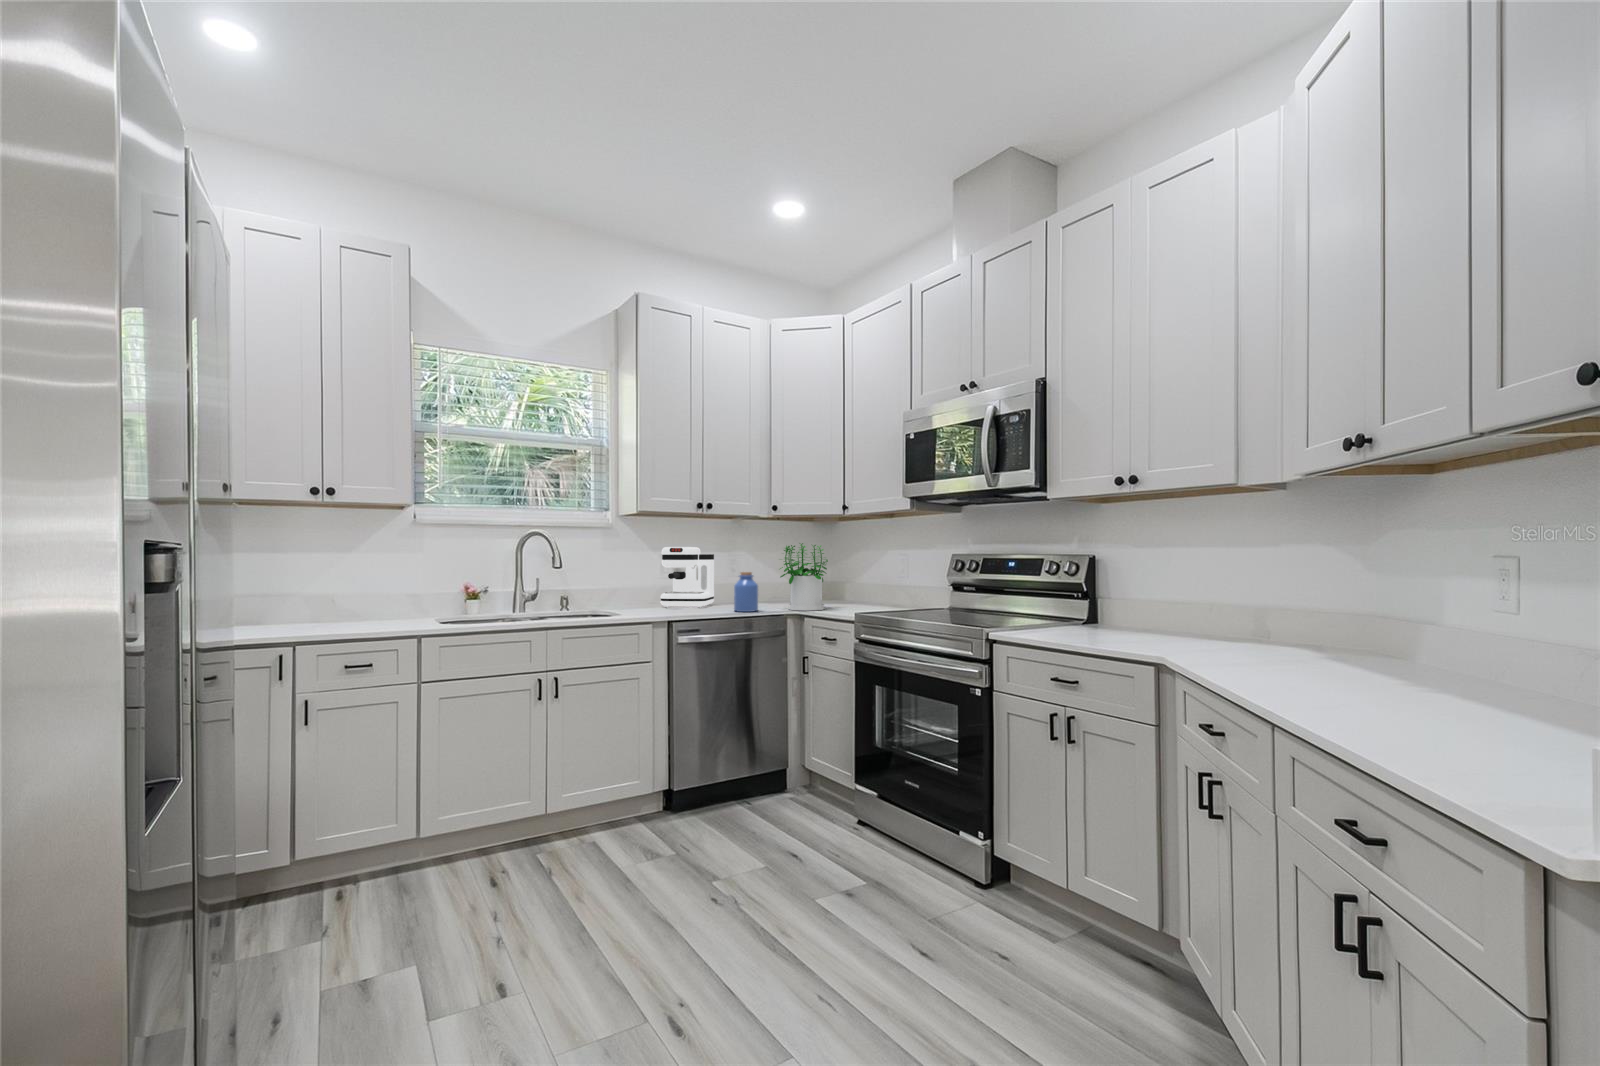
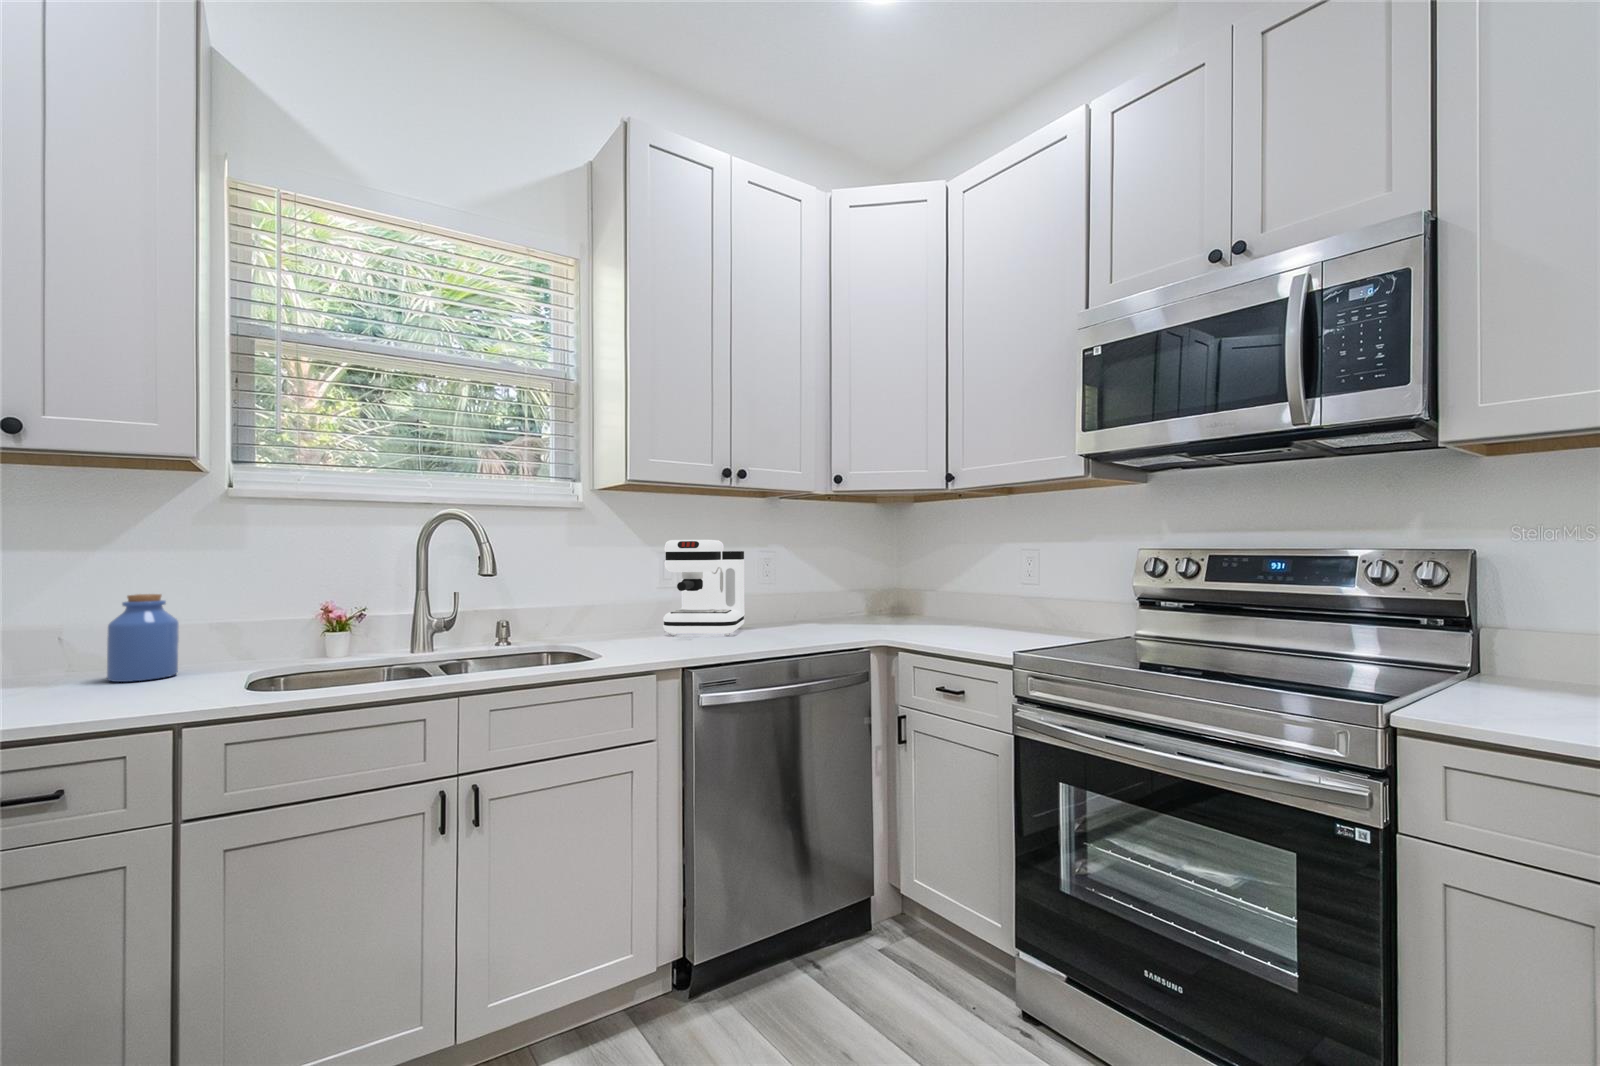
potted plant: present [780,543,828,611] -> none [853,532,929,641]
jar: present [734,572,758,612] -> present [107,594,179,682]

